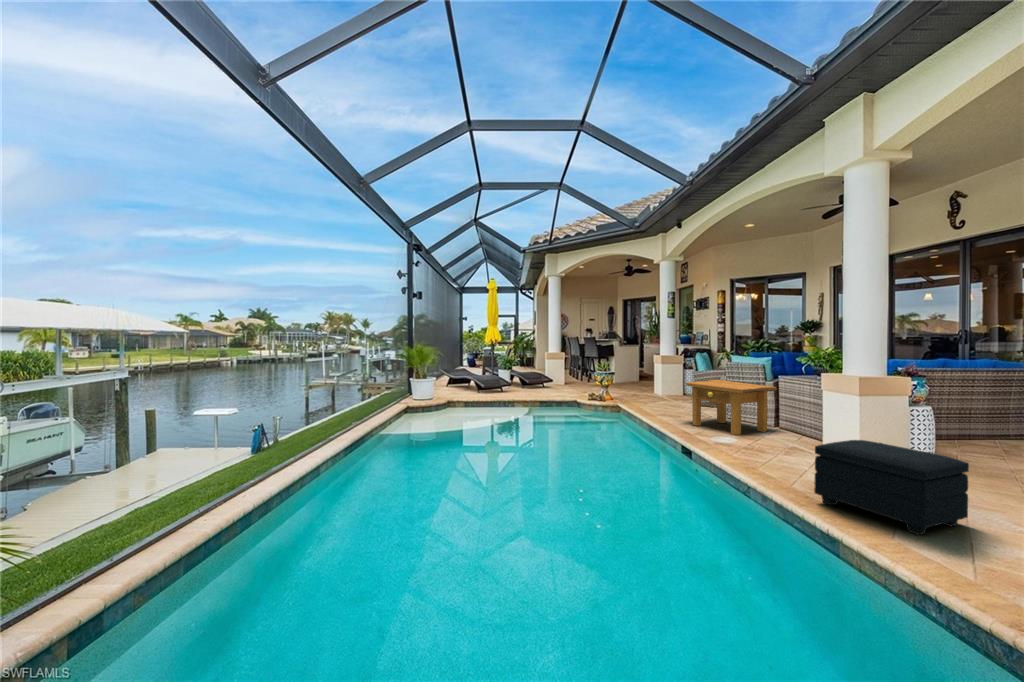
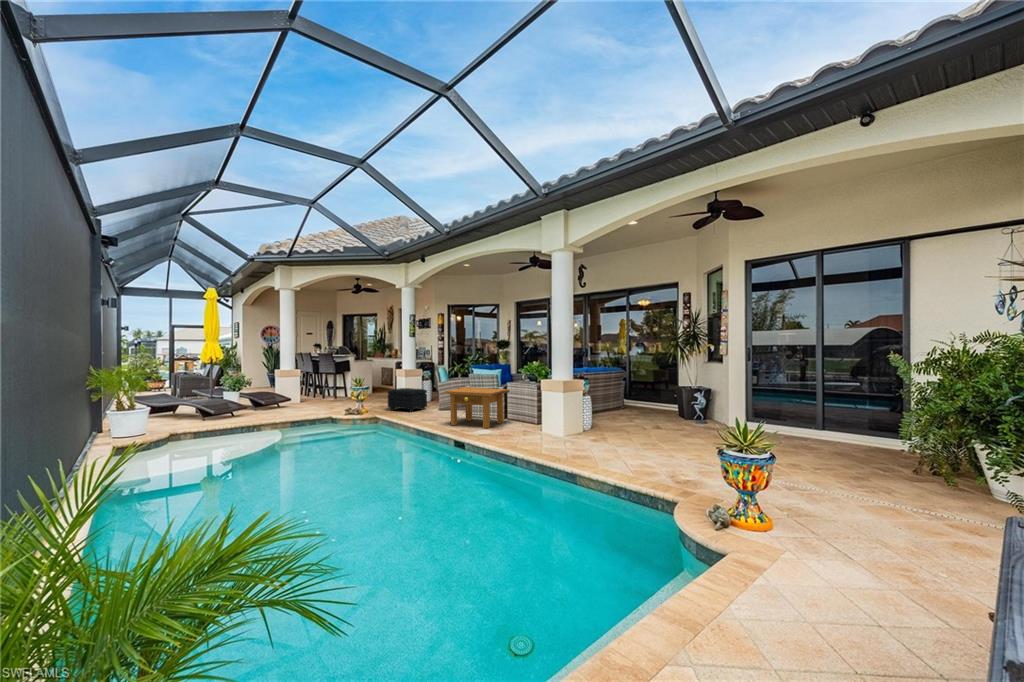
footstool: present [814,440,969,535] -> present [388,388,427,412]

